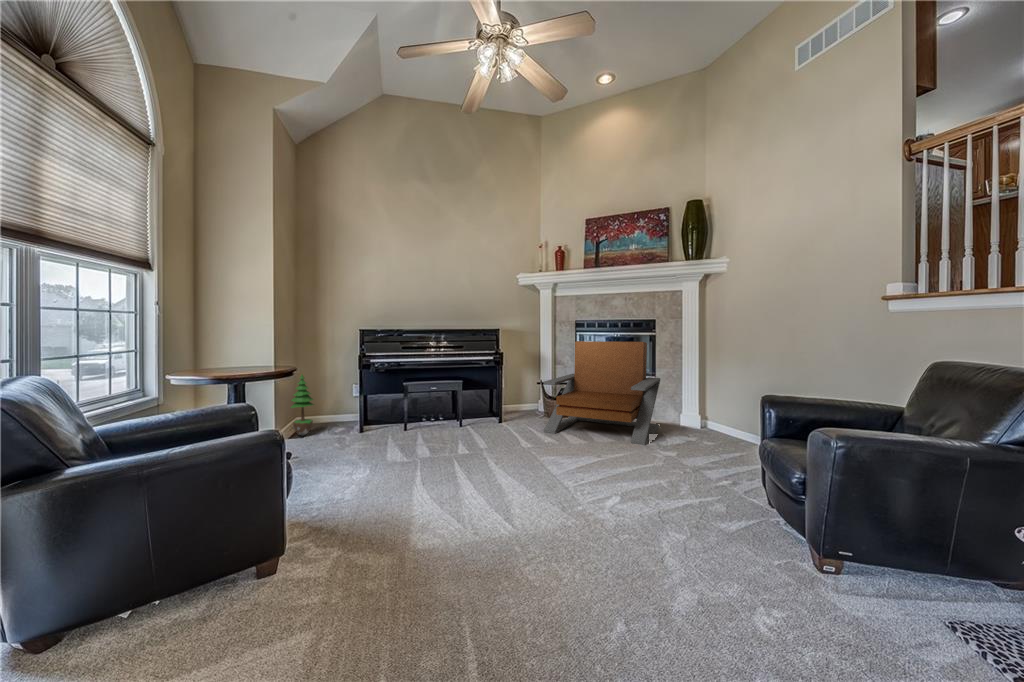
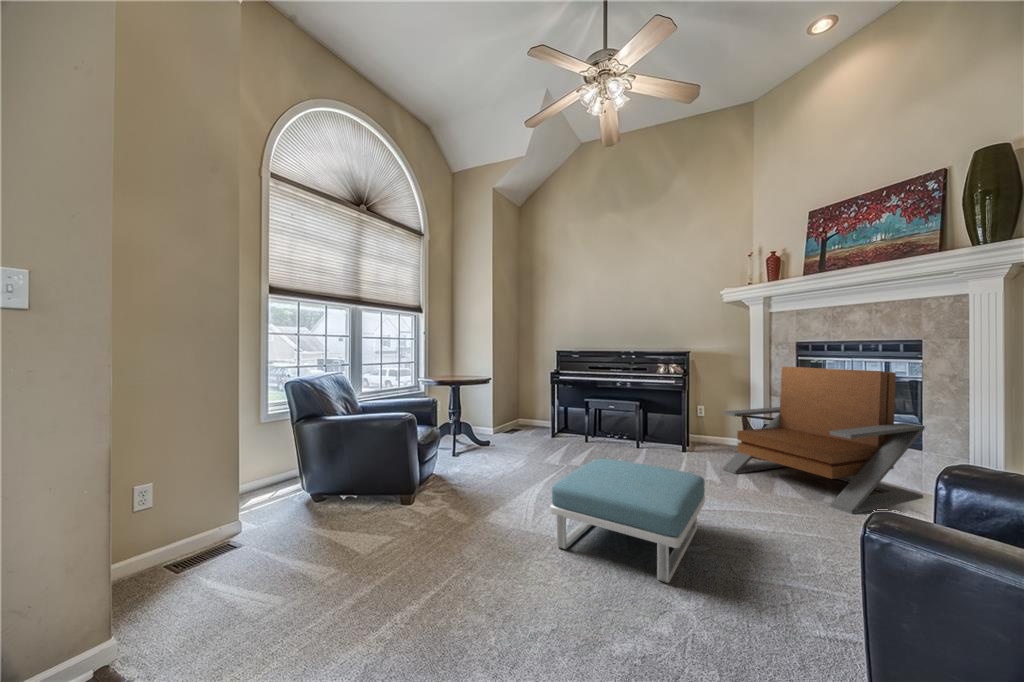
potted tree: present [291,374,314,436] -> none [503,384,521,433]
footstool: none [494,434,631,537] -> present [550,459,705,583]

